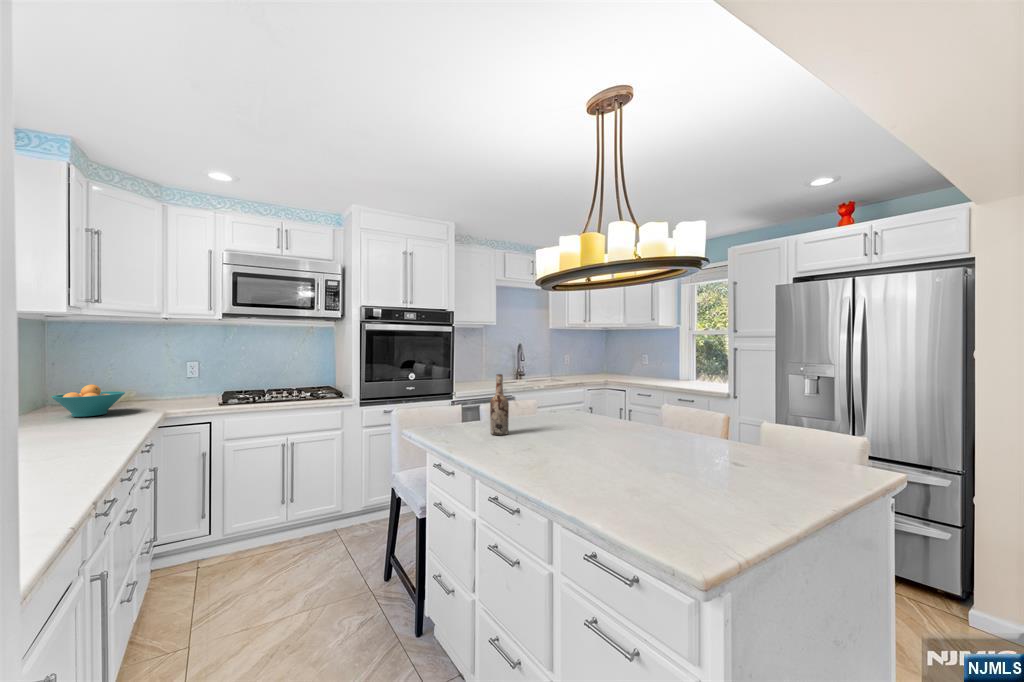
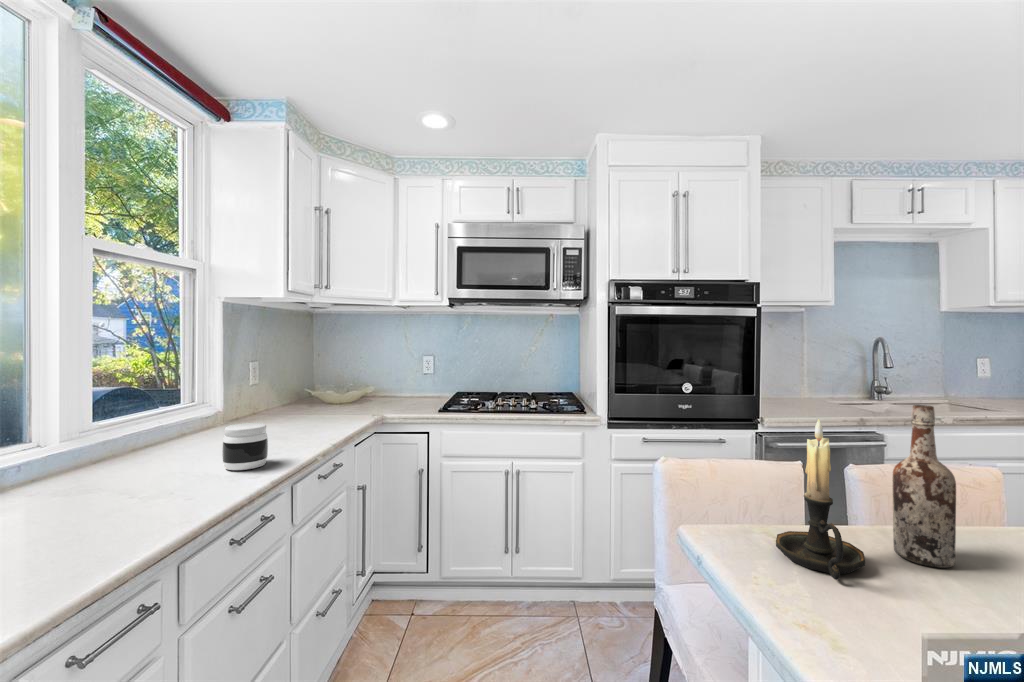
candle holder: none [447,381,478,443] -> present [776,419,865,580]
fruit bowl: present [52,385,125,417] -> none [287,380,349,415]
jar: none [60,416,103,452] -> present [222,423,268,470]

